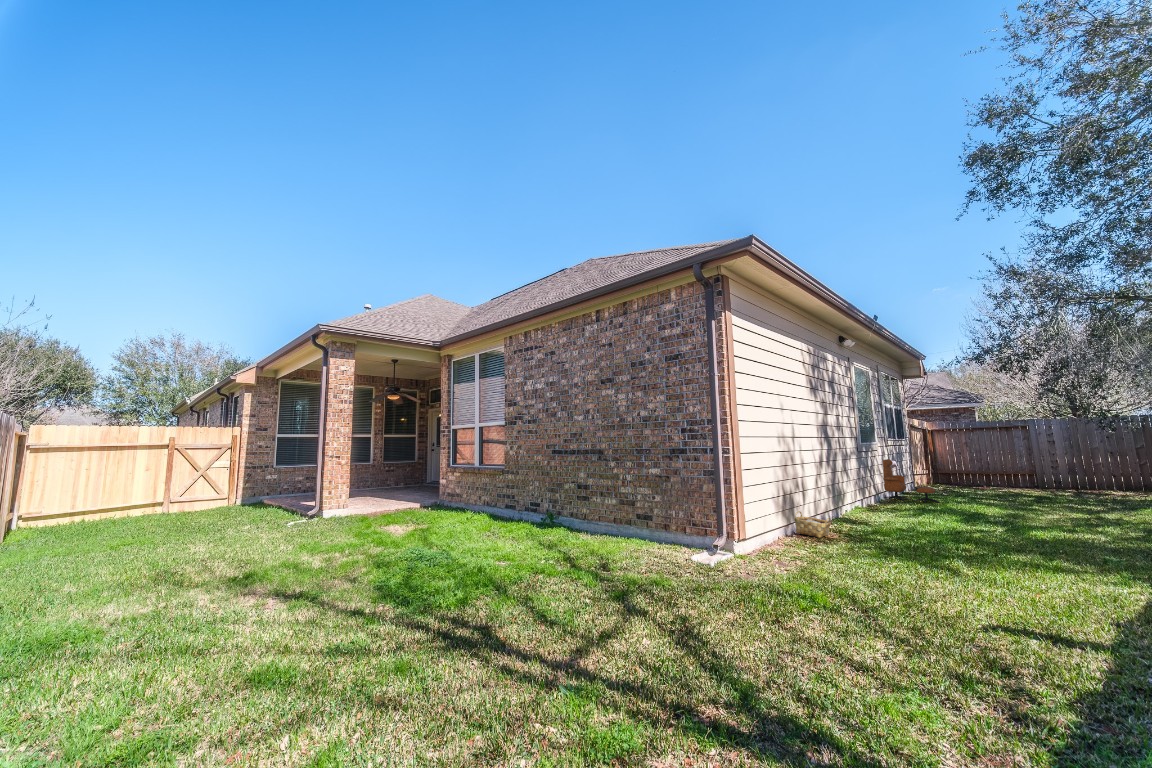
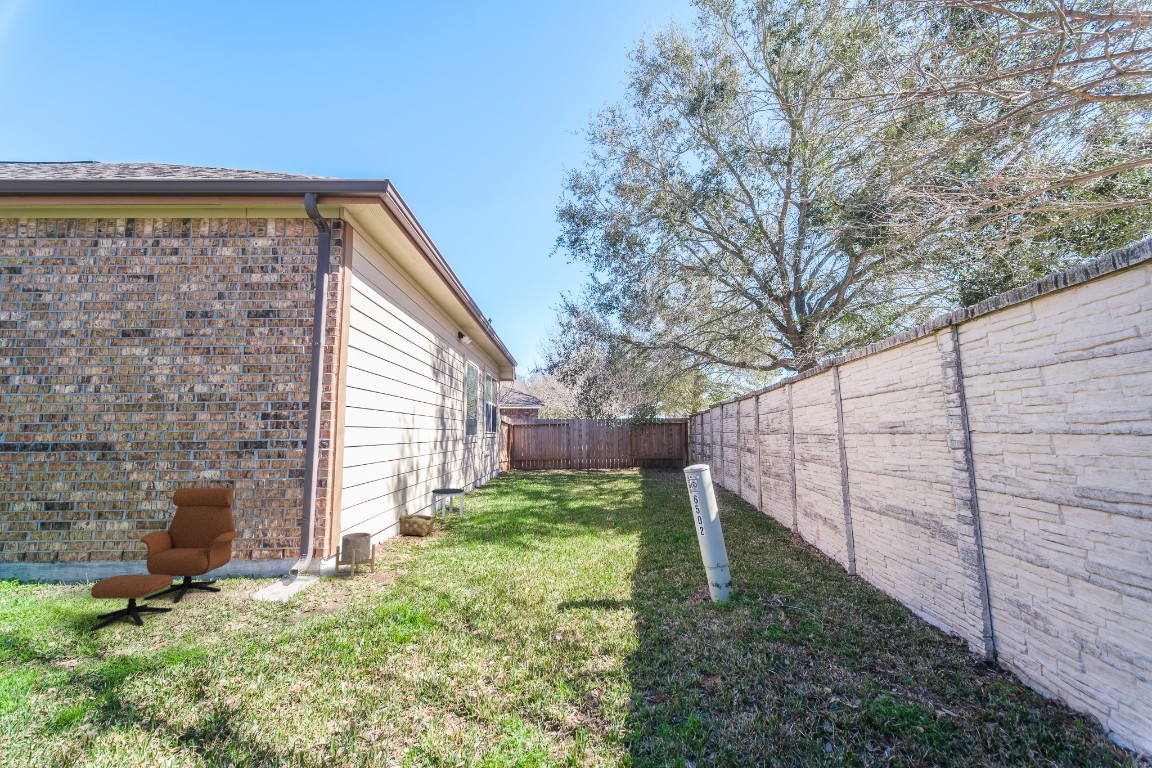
lounge chair: present [883,459,939,503] -> present [91,488,241,631]
round table: none [826,496,862,524] -> present [432,488,464,518]
planter: none [743,524,775,561] -> present [335,533,375,579]

